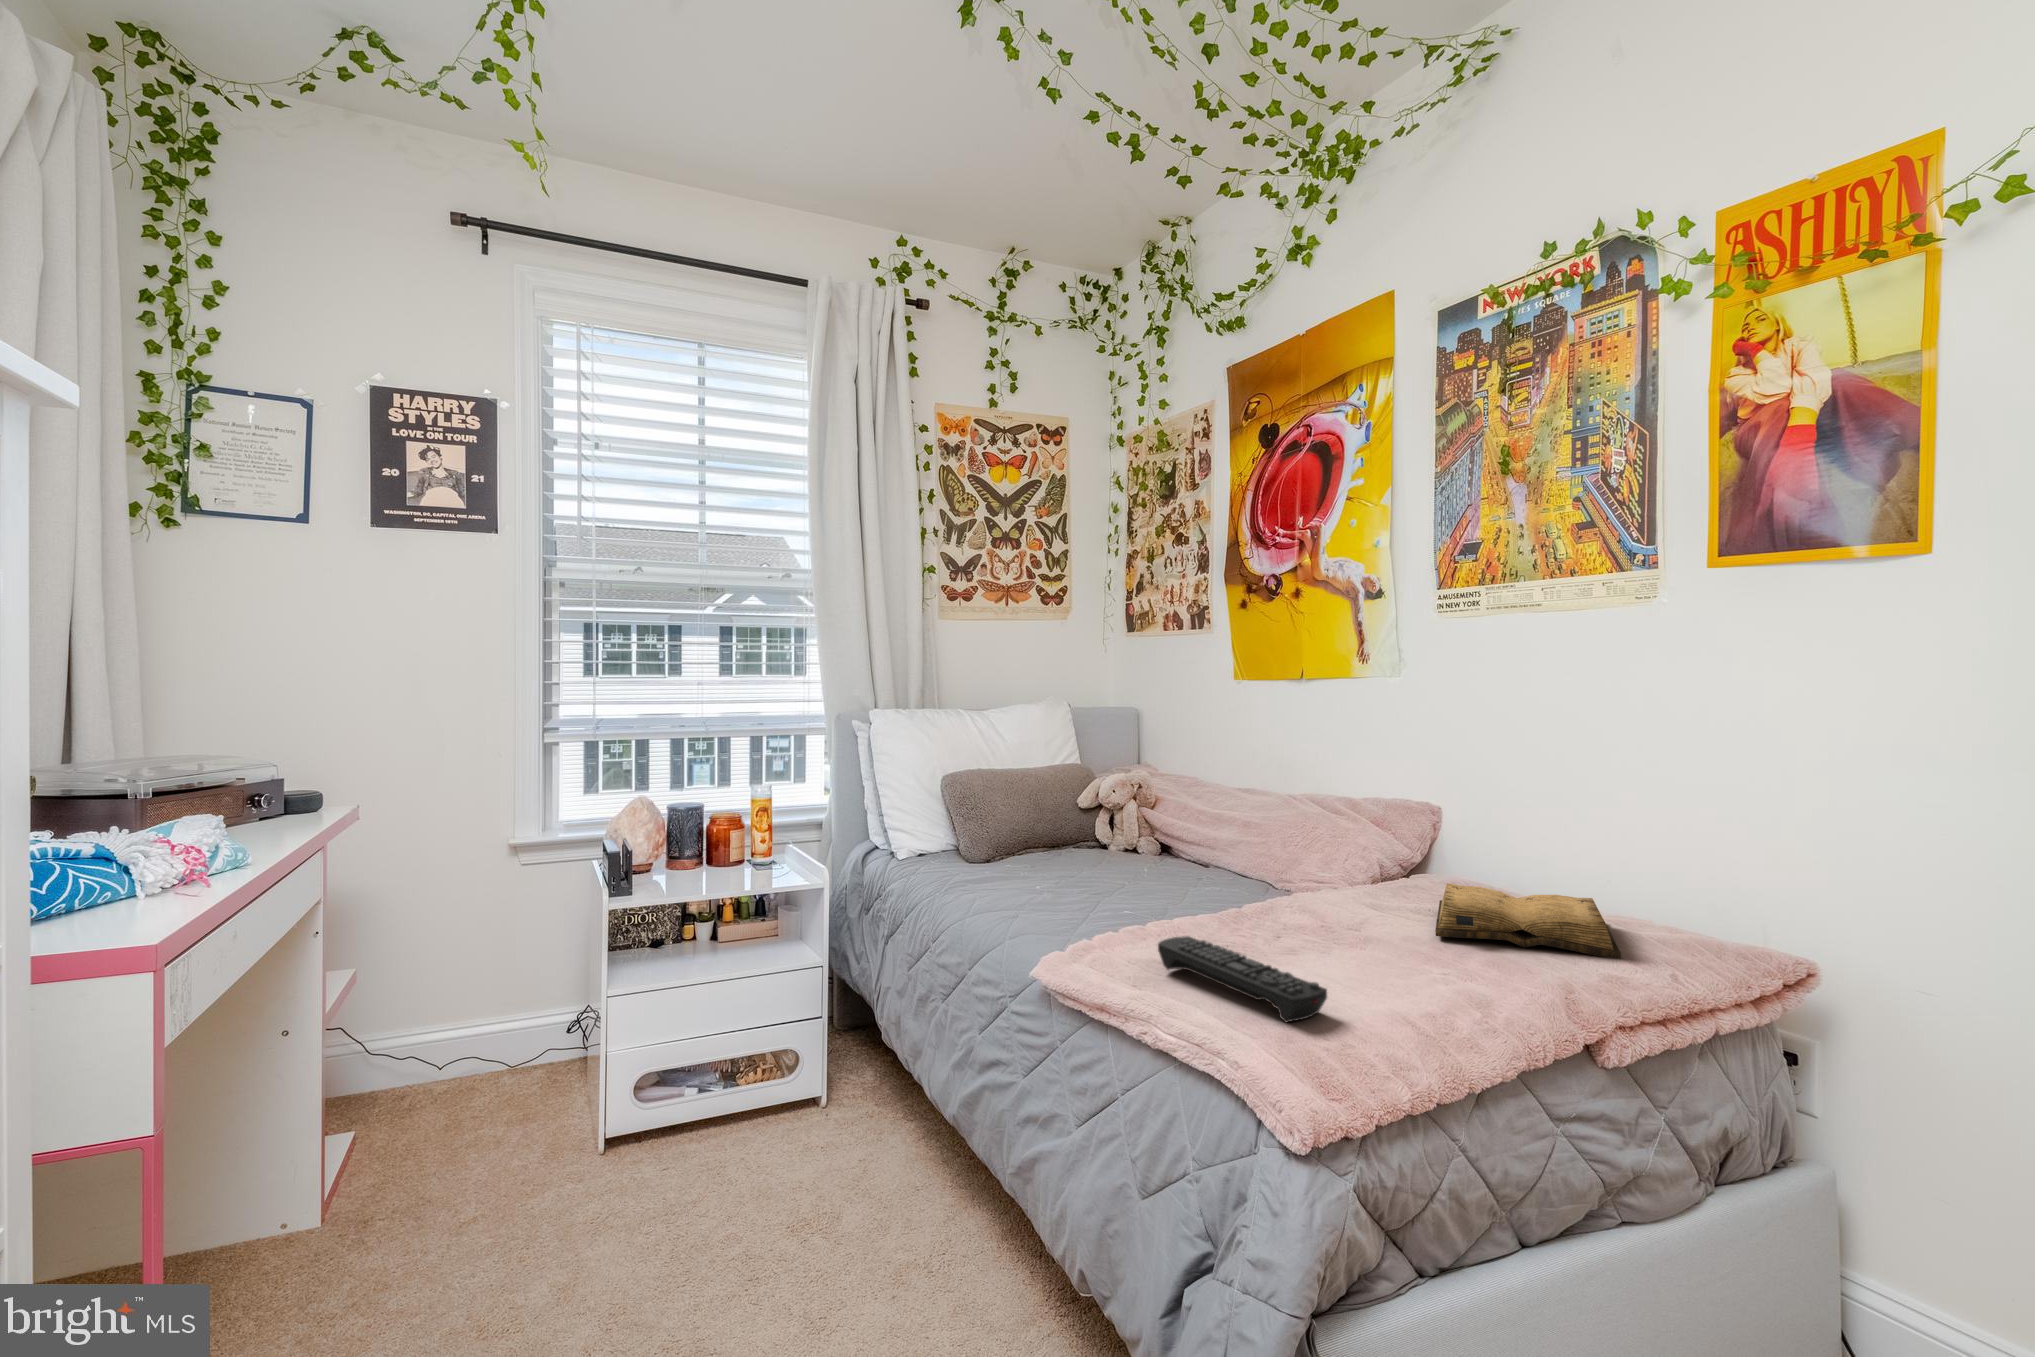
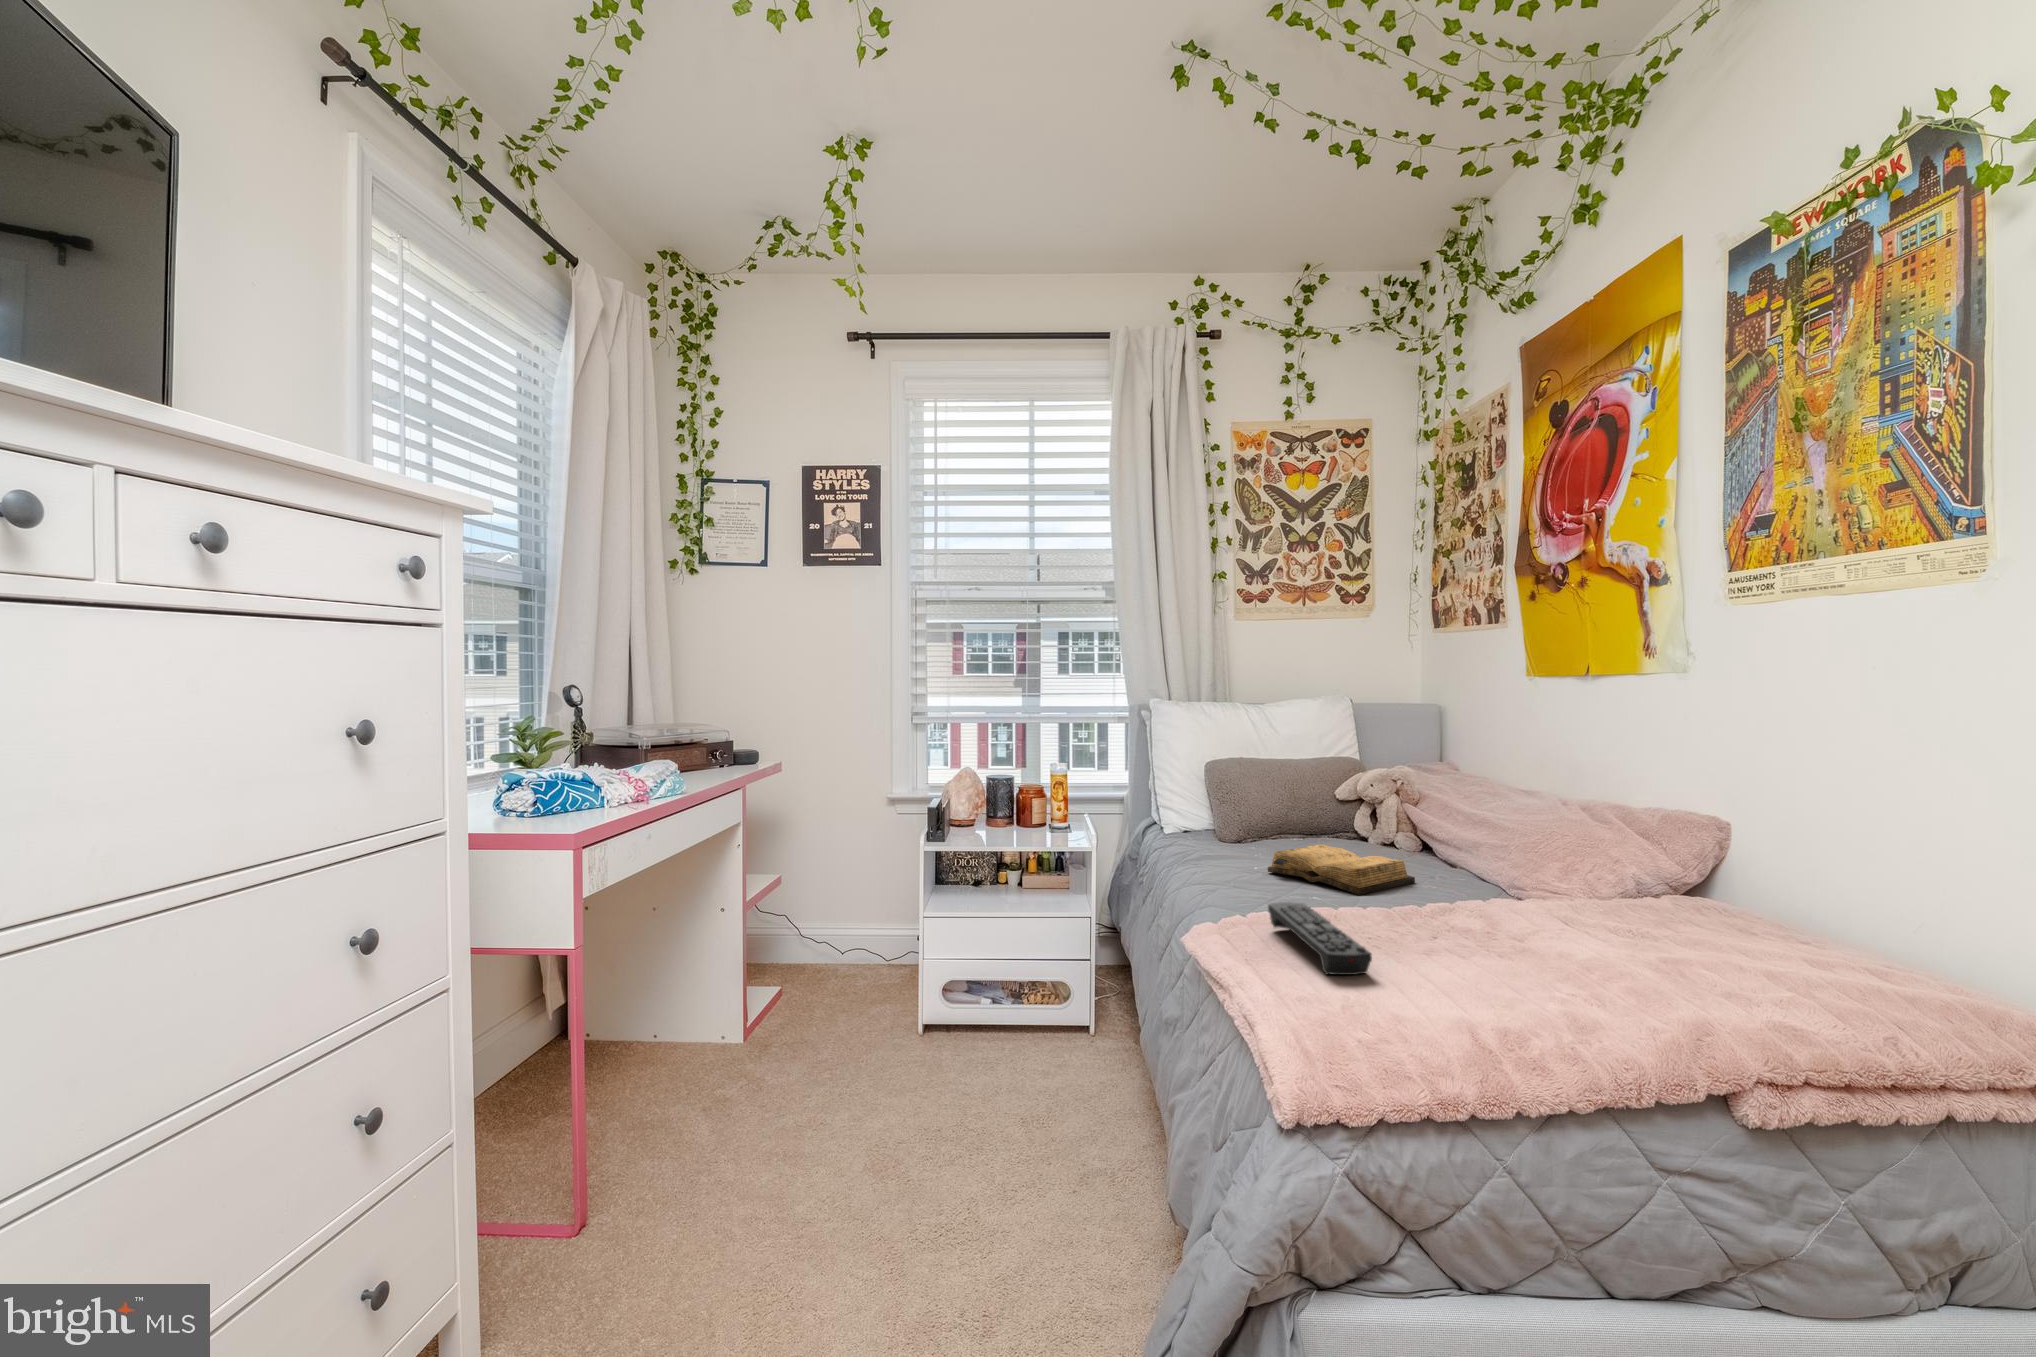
diary: present [1436,883,1621,959] -> present [1268,844,1415,895]

